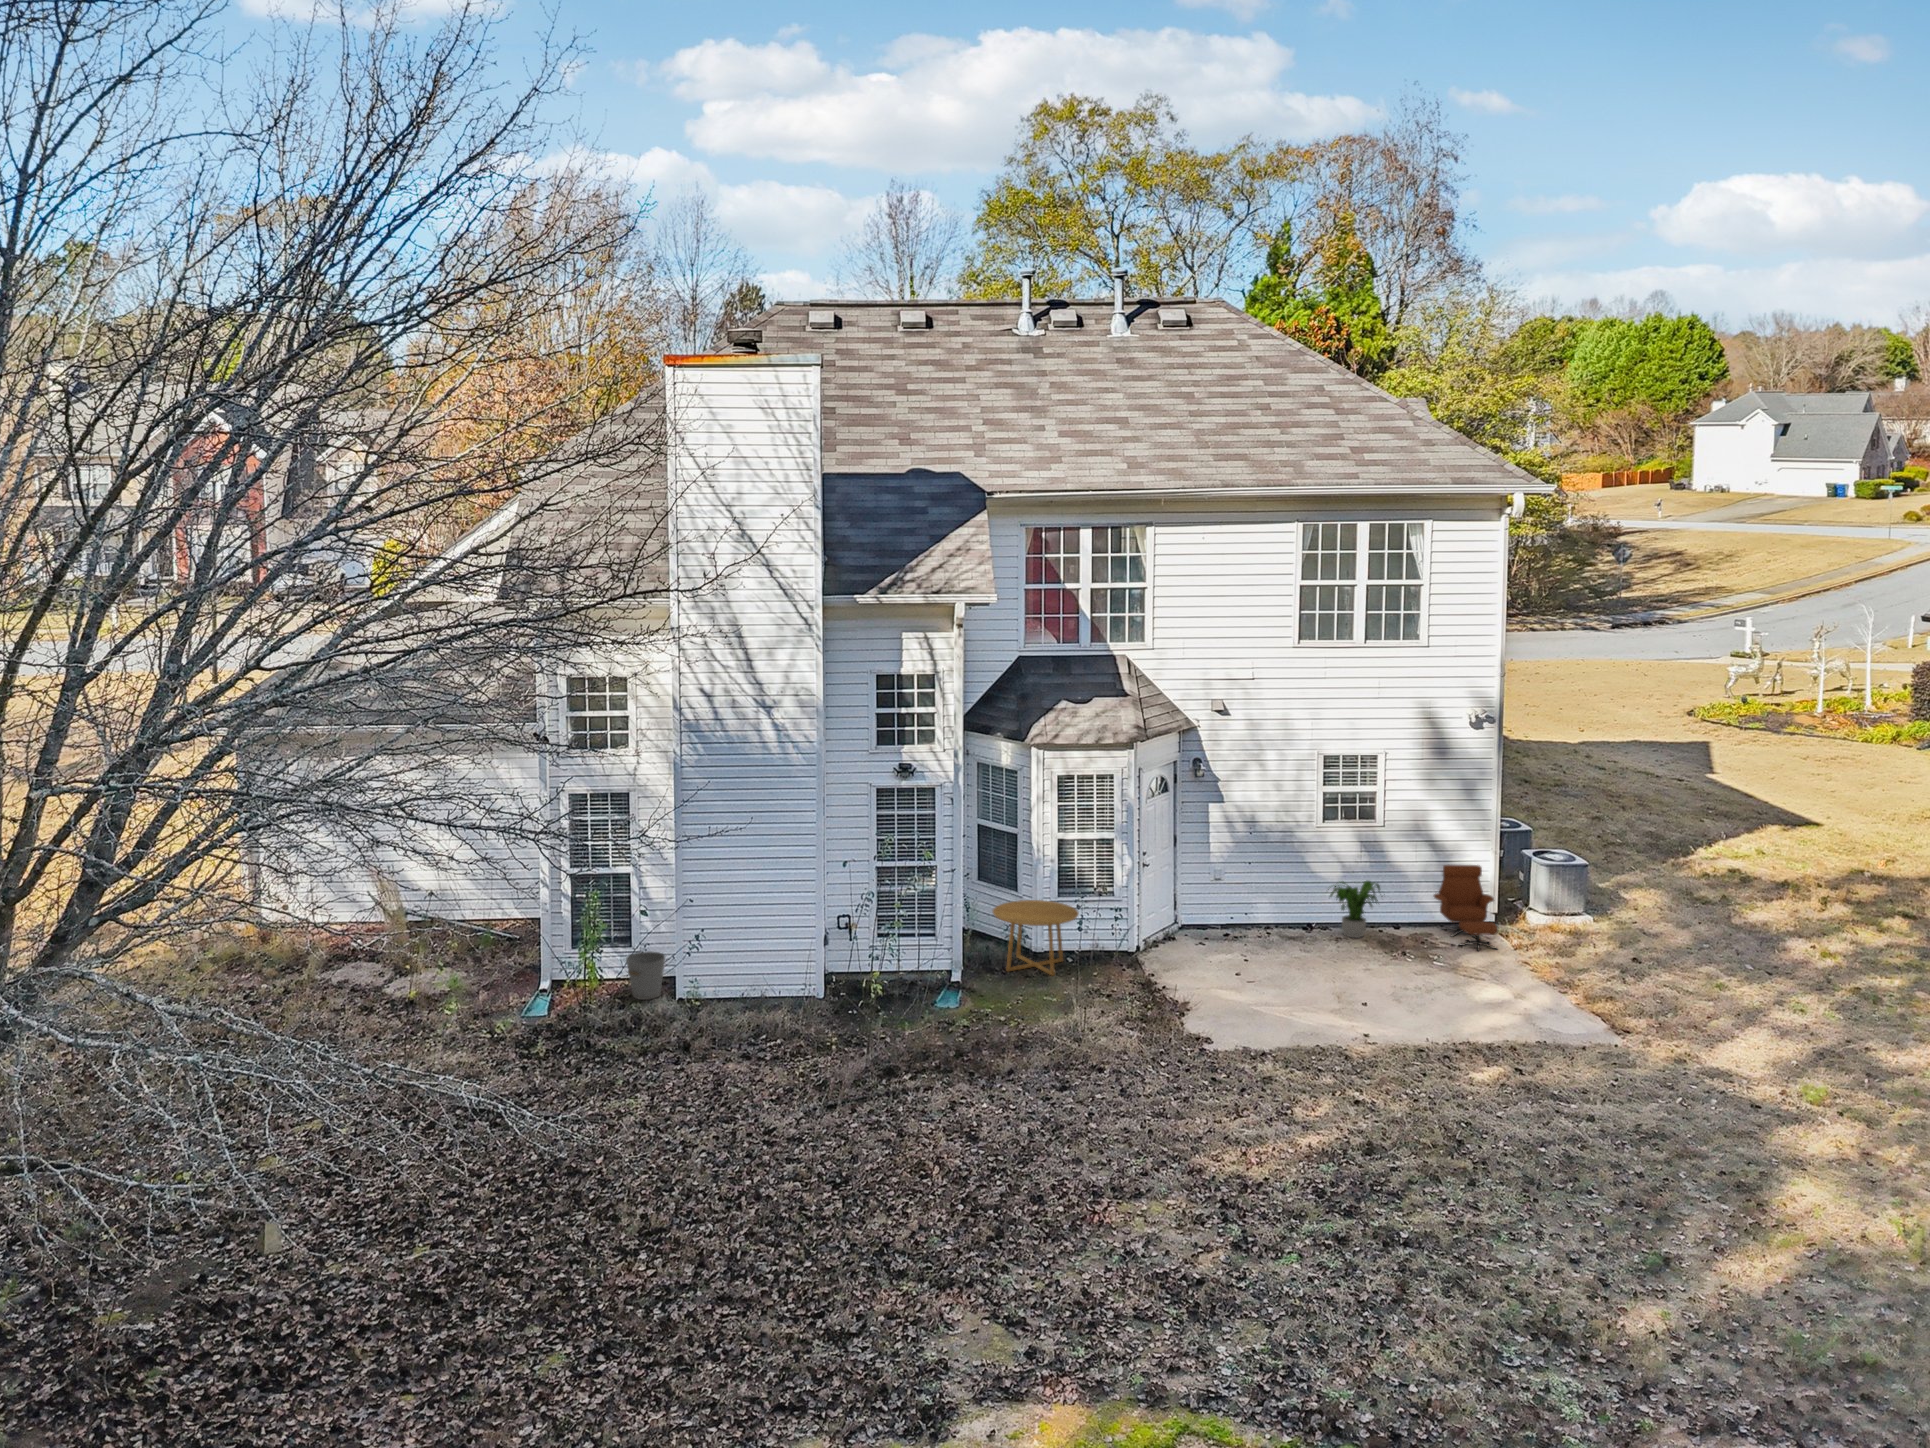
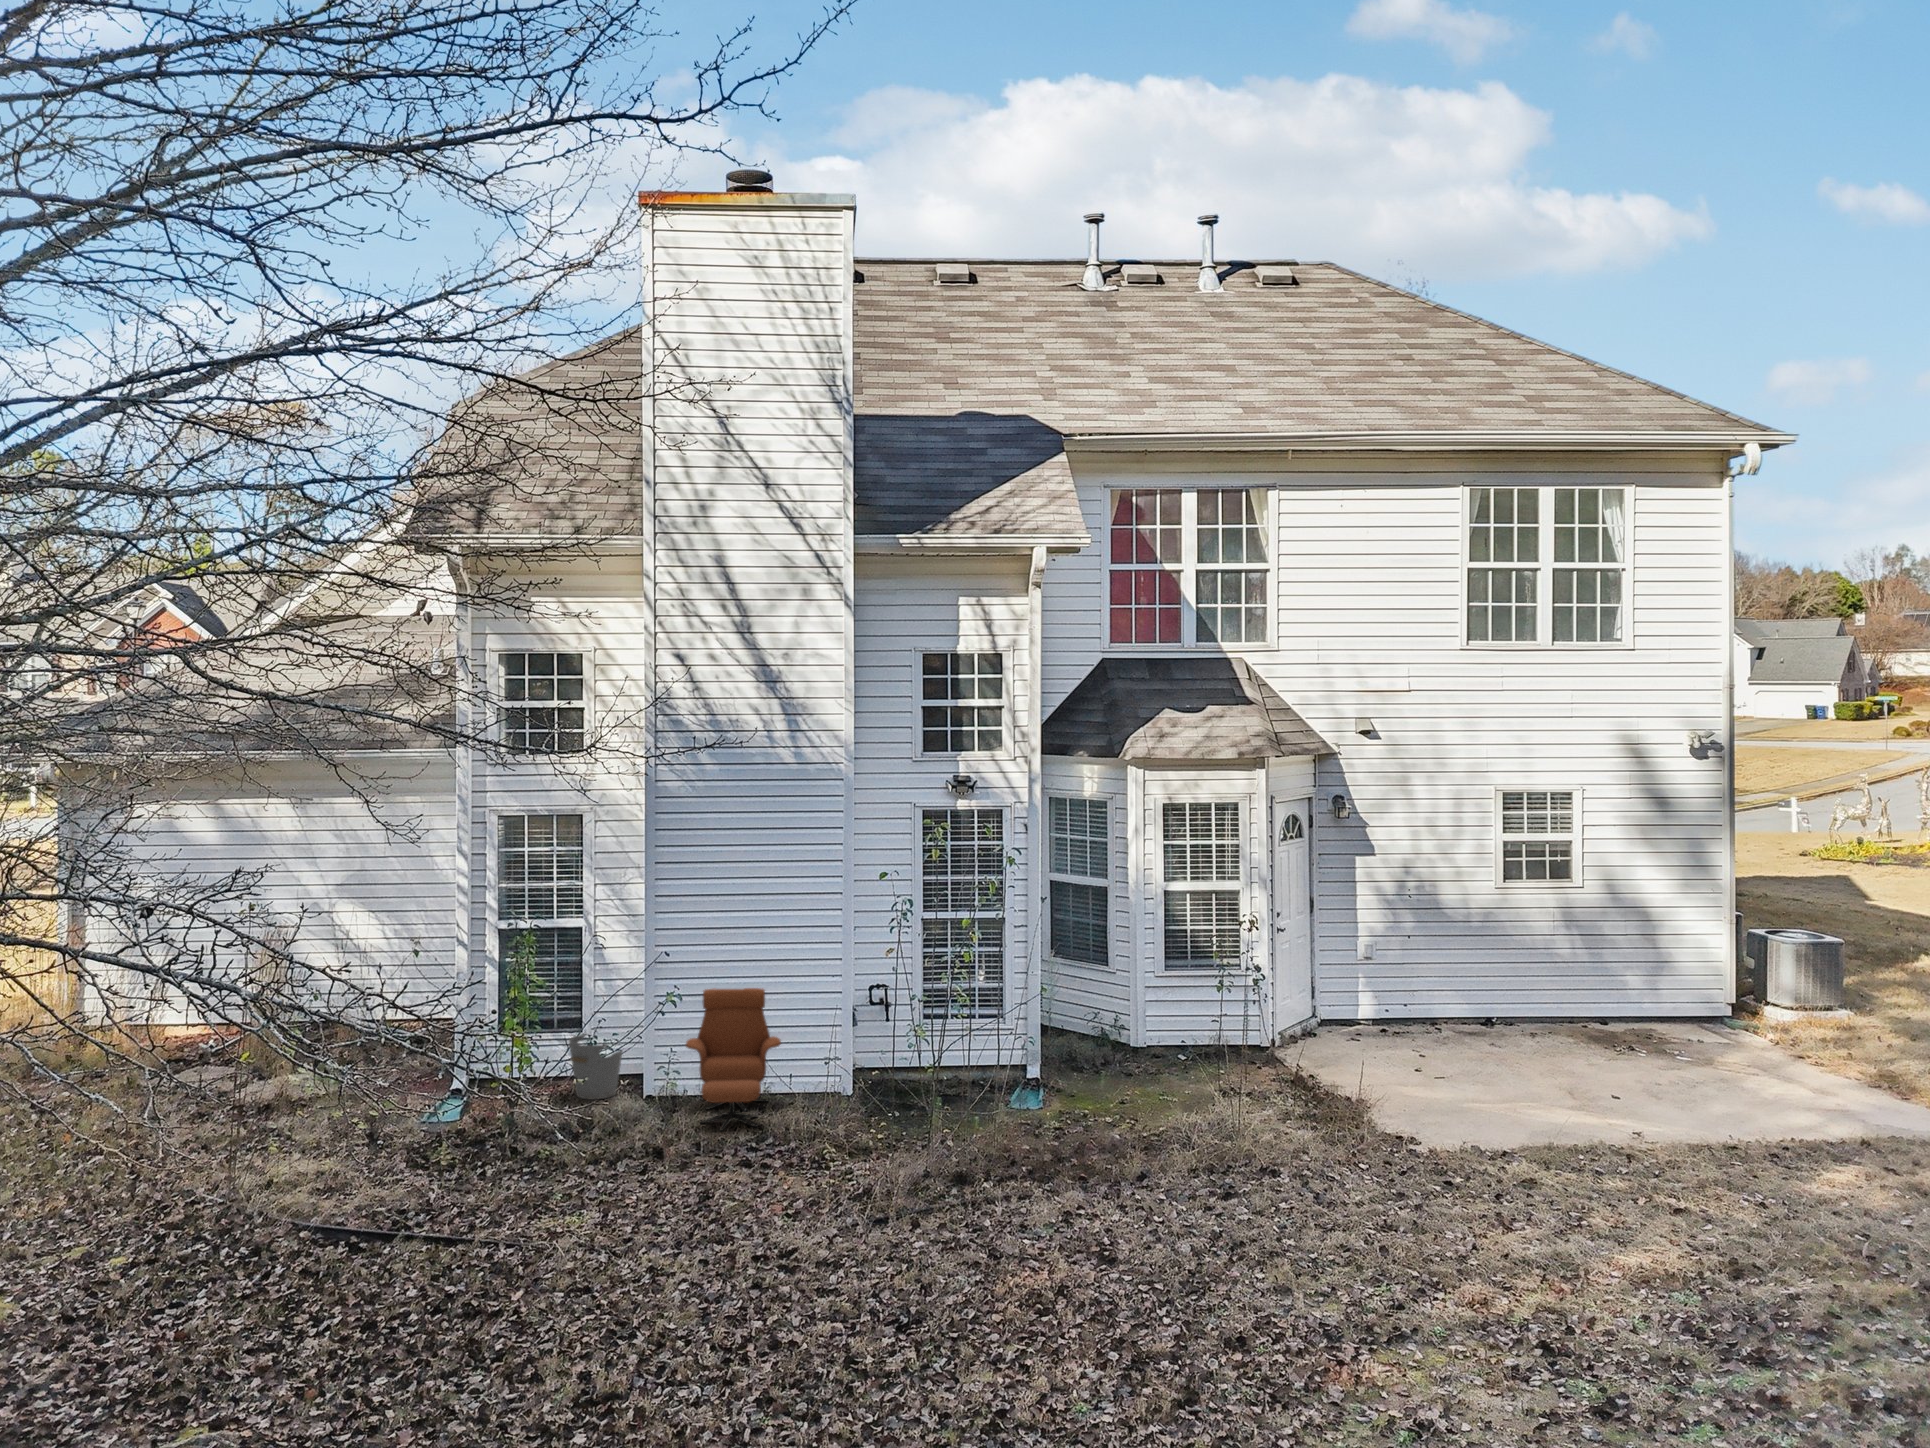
lounge chair: present [1434,865,1498,950] -> present [686,988,781,1131]
potted plant: present [1328,881,1380,938] -> none [1519,959,1606,1036]
round table: present [993,900,1079,976] -> none [1079,975,1200,1074]

